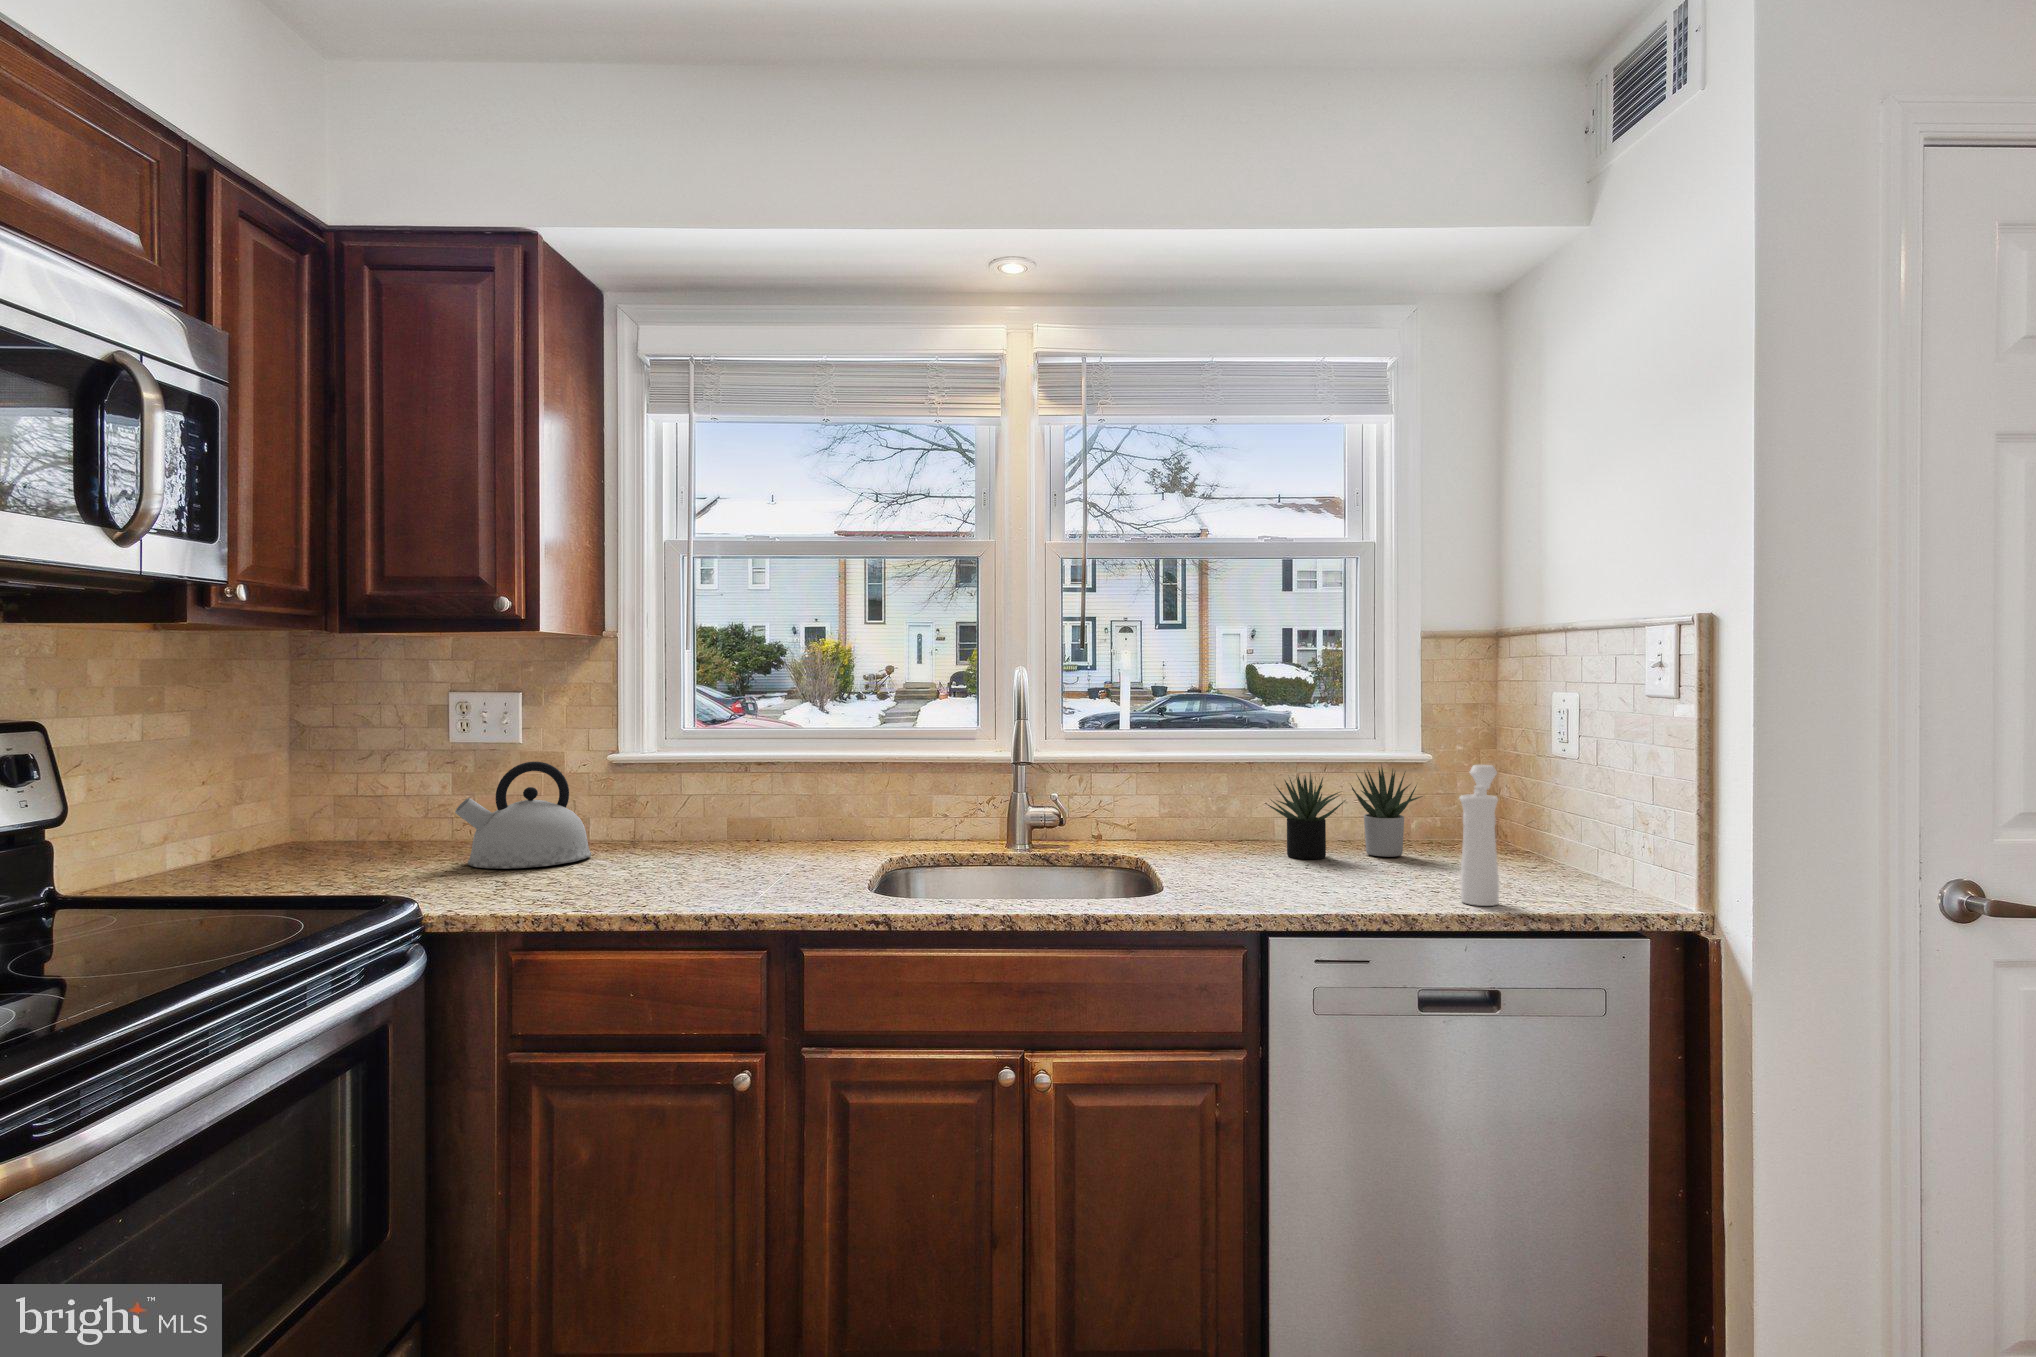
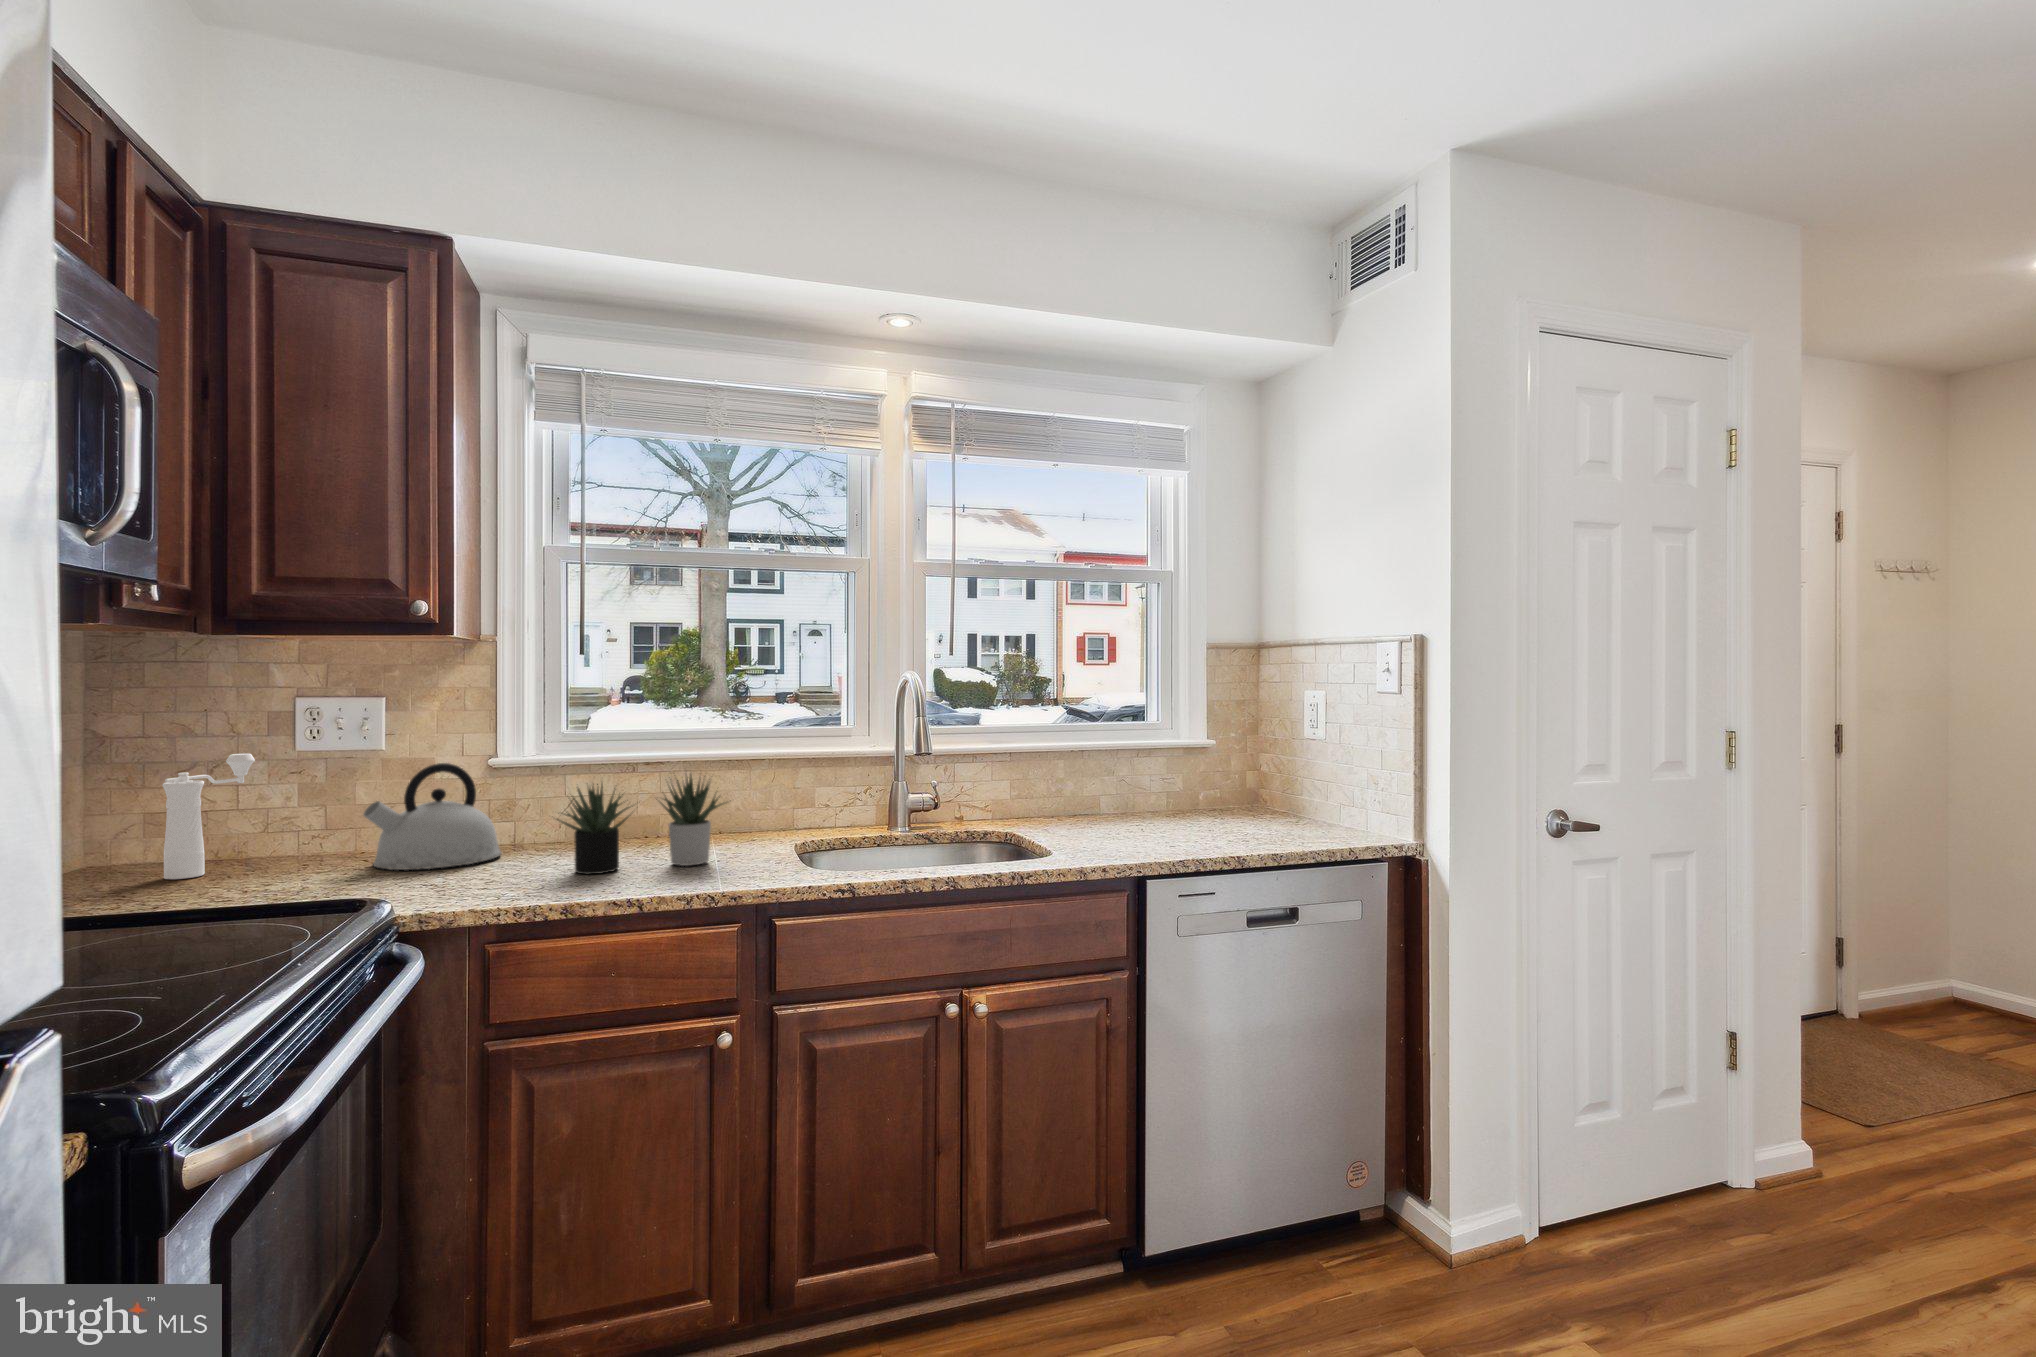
succulent plant: present [1266,765,1423,859] -> present [558,774,724,874]
pepper mill: present [1460,765,1499,906] -> present [162,754,255,879]

